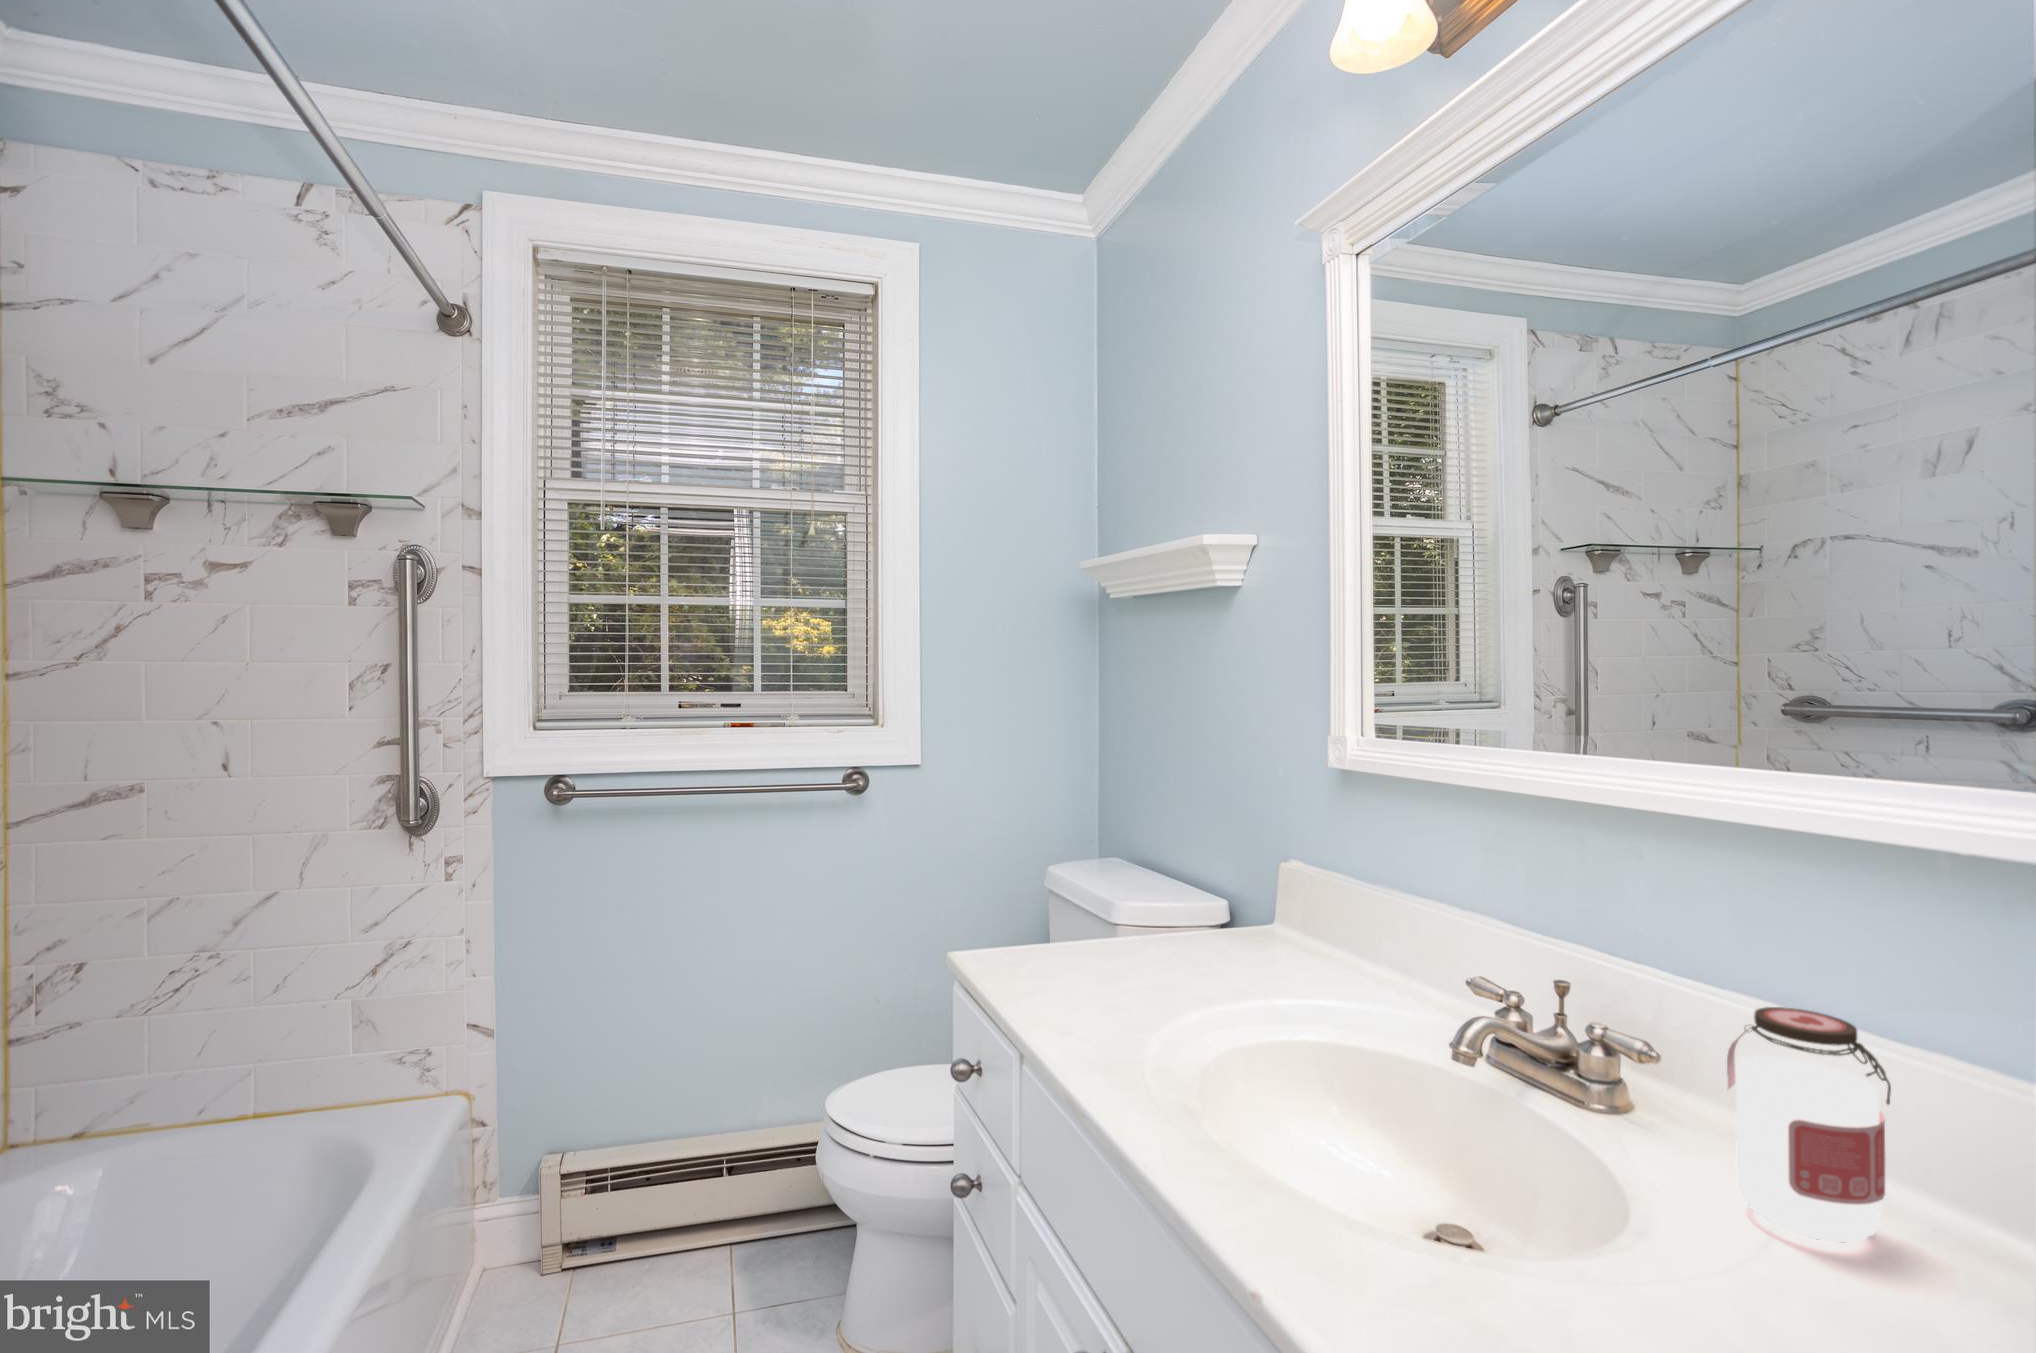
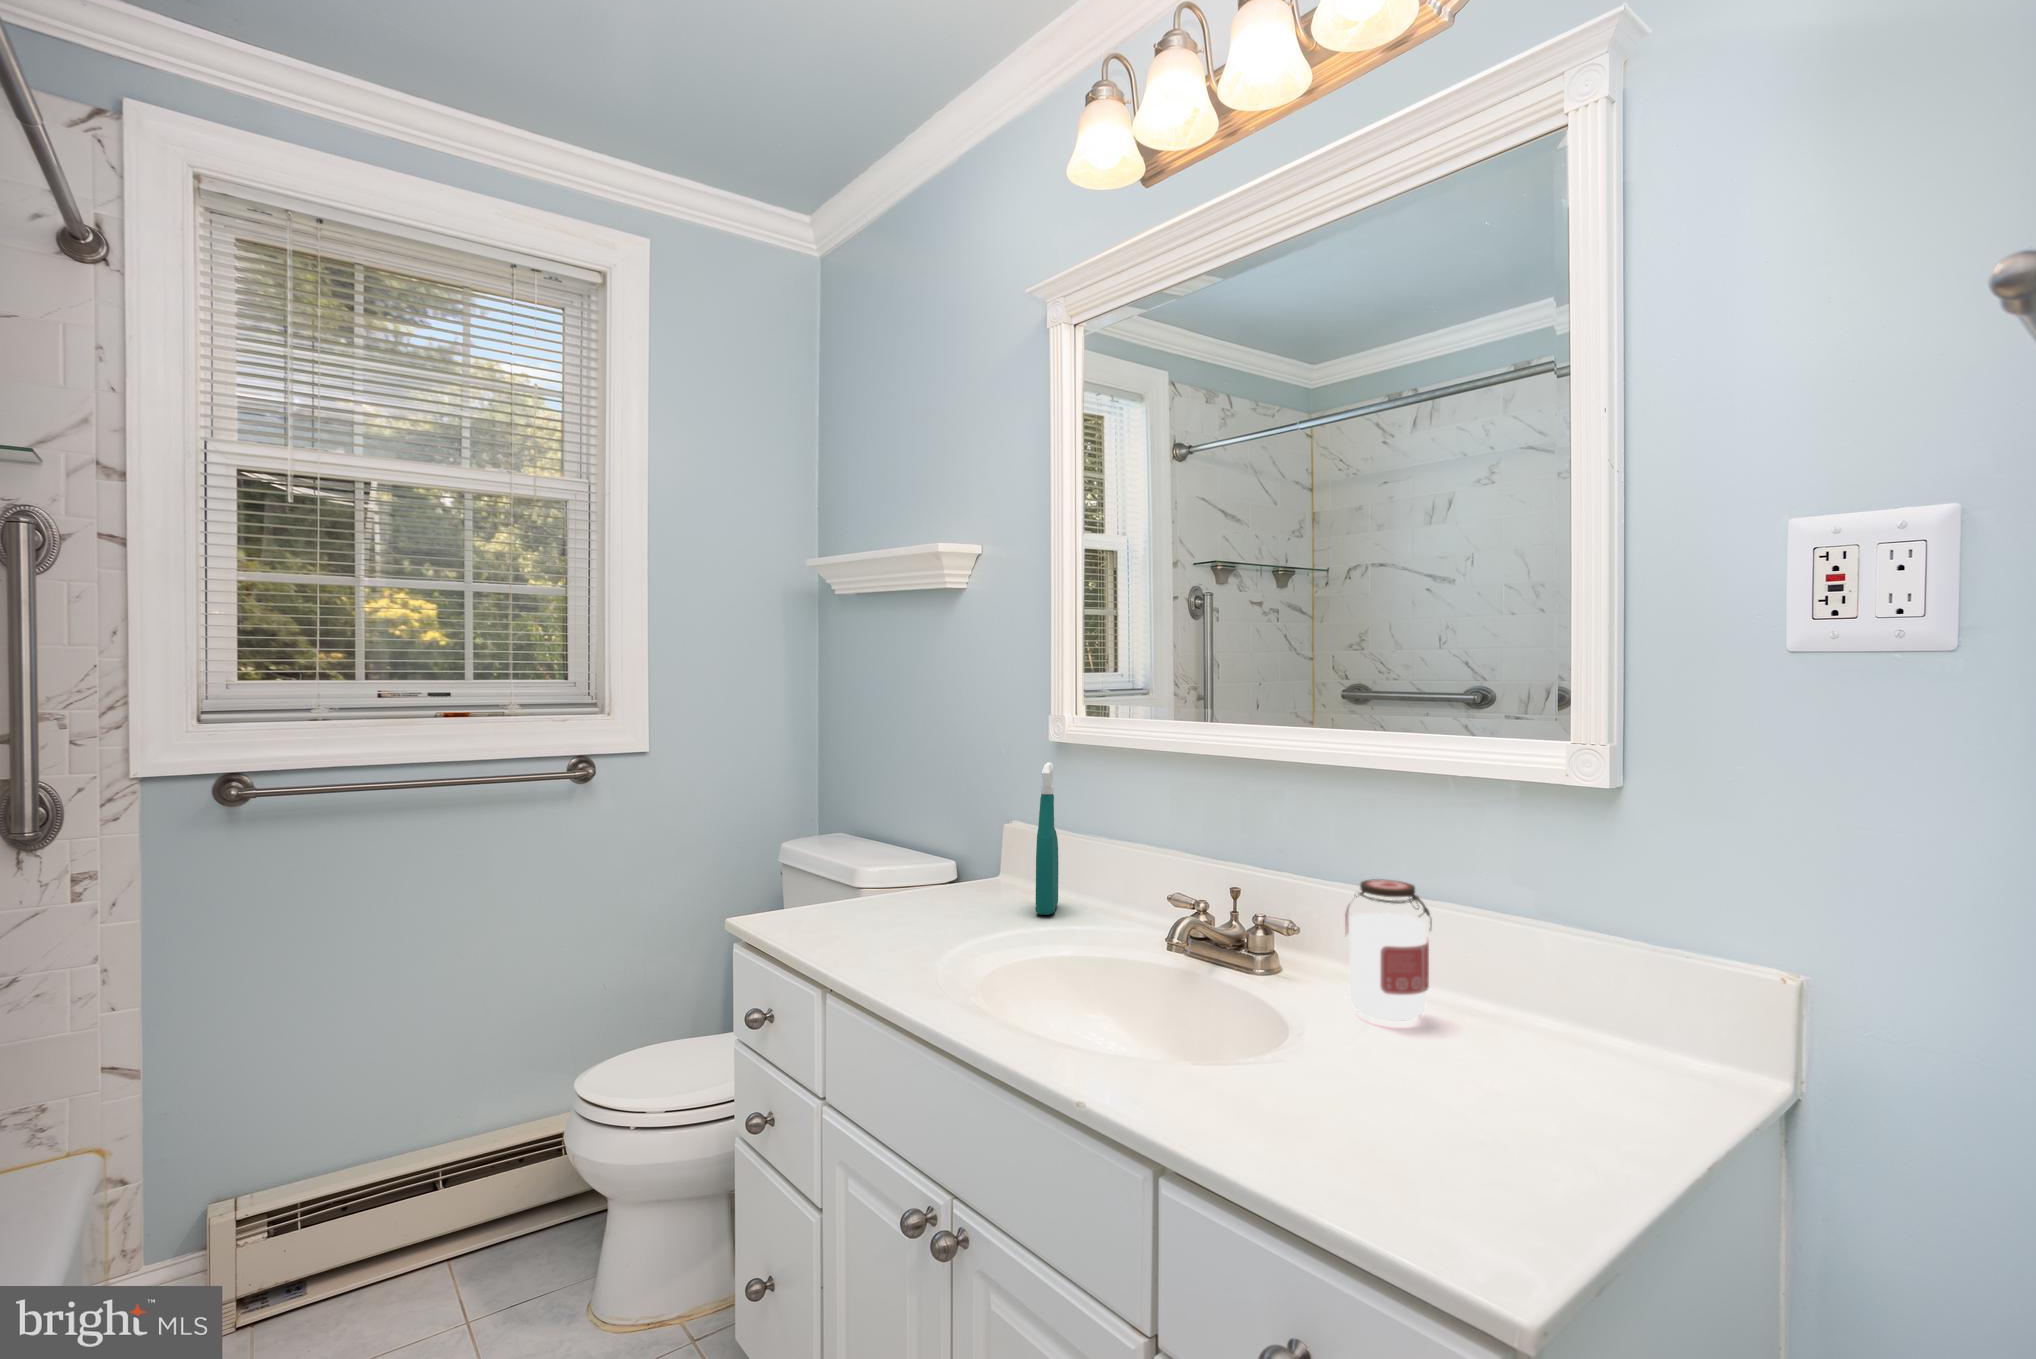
spray bottle: none [1295,795,1330,985] -> present [1036,762,1058,915]

